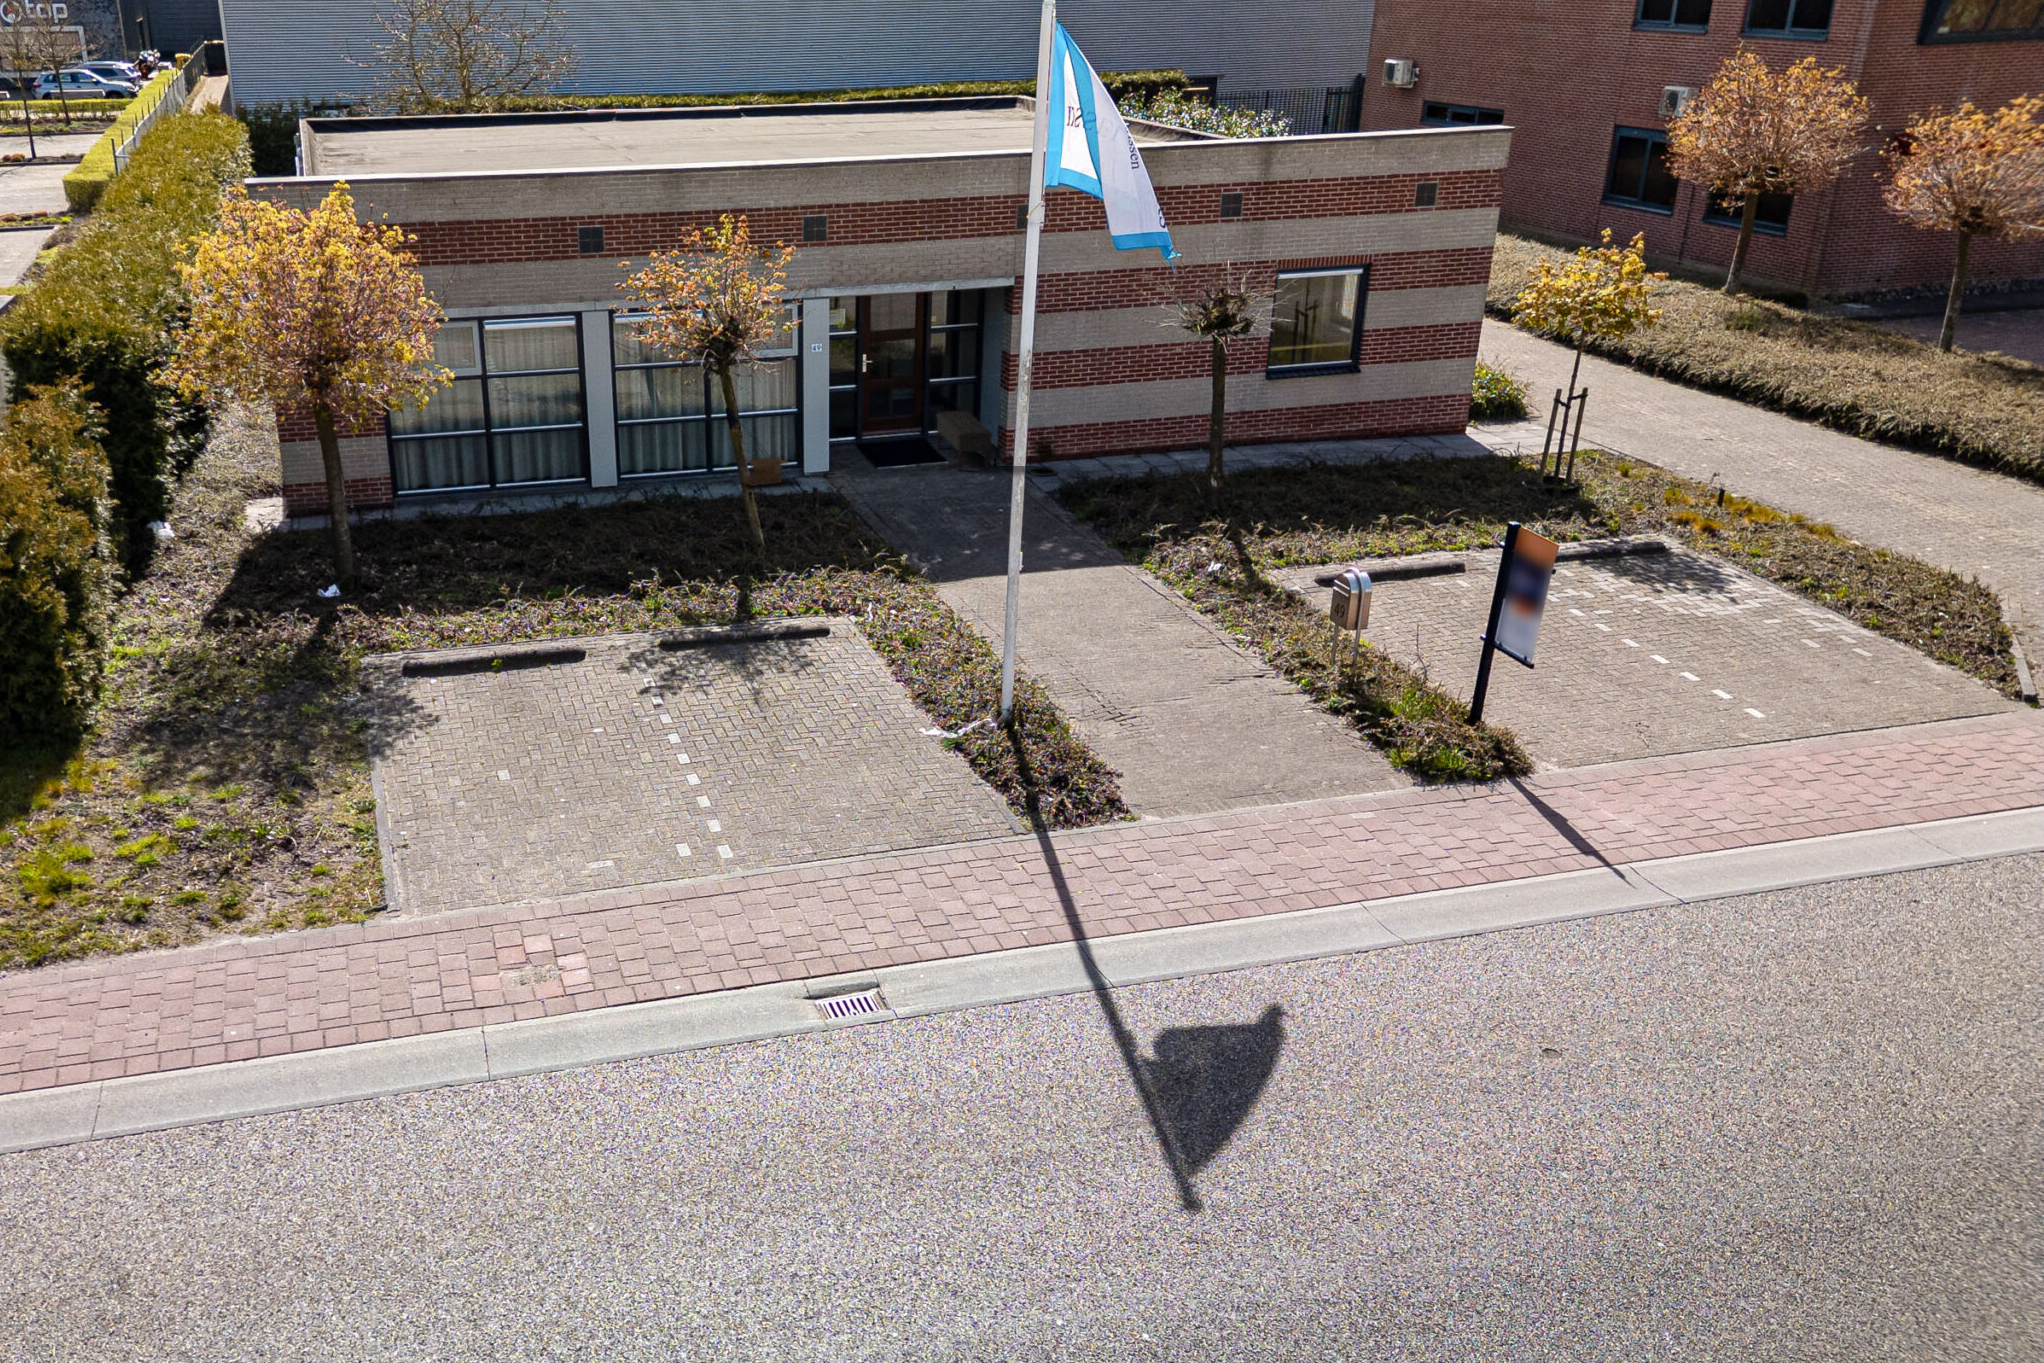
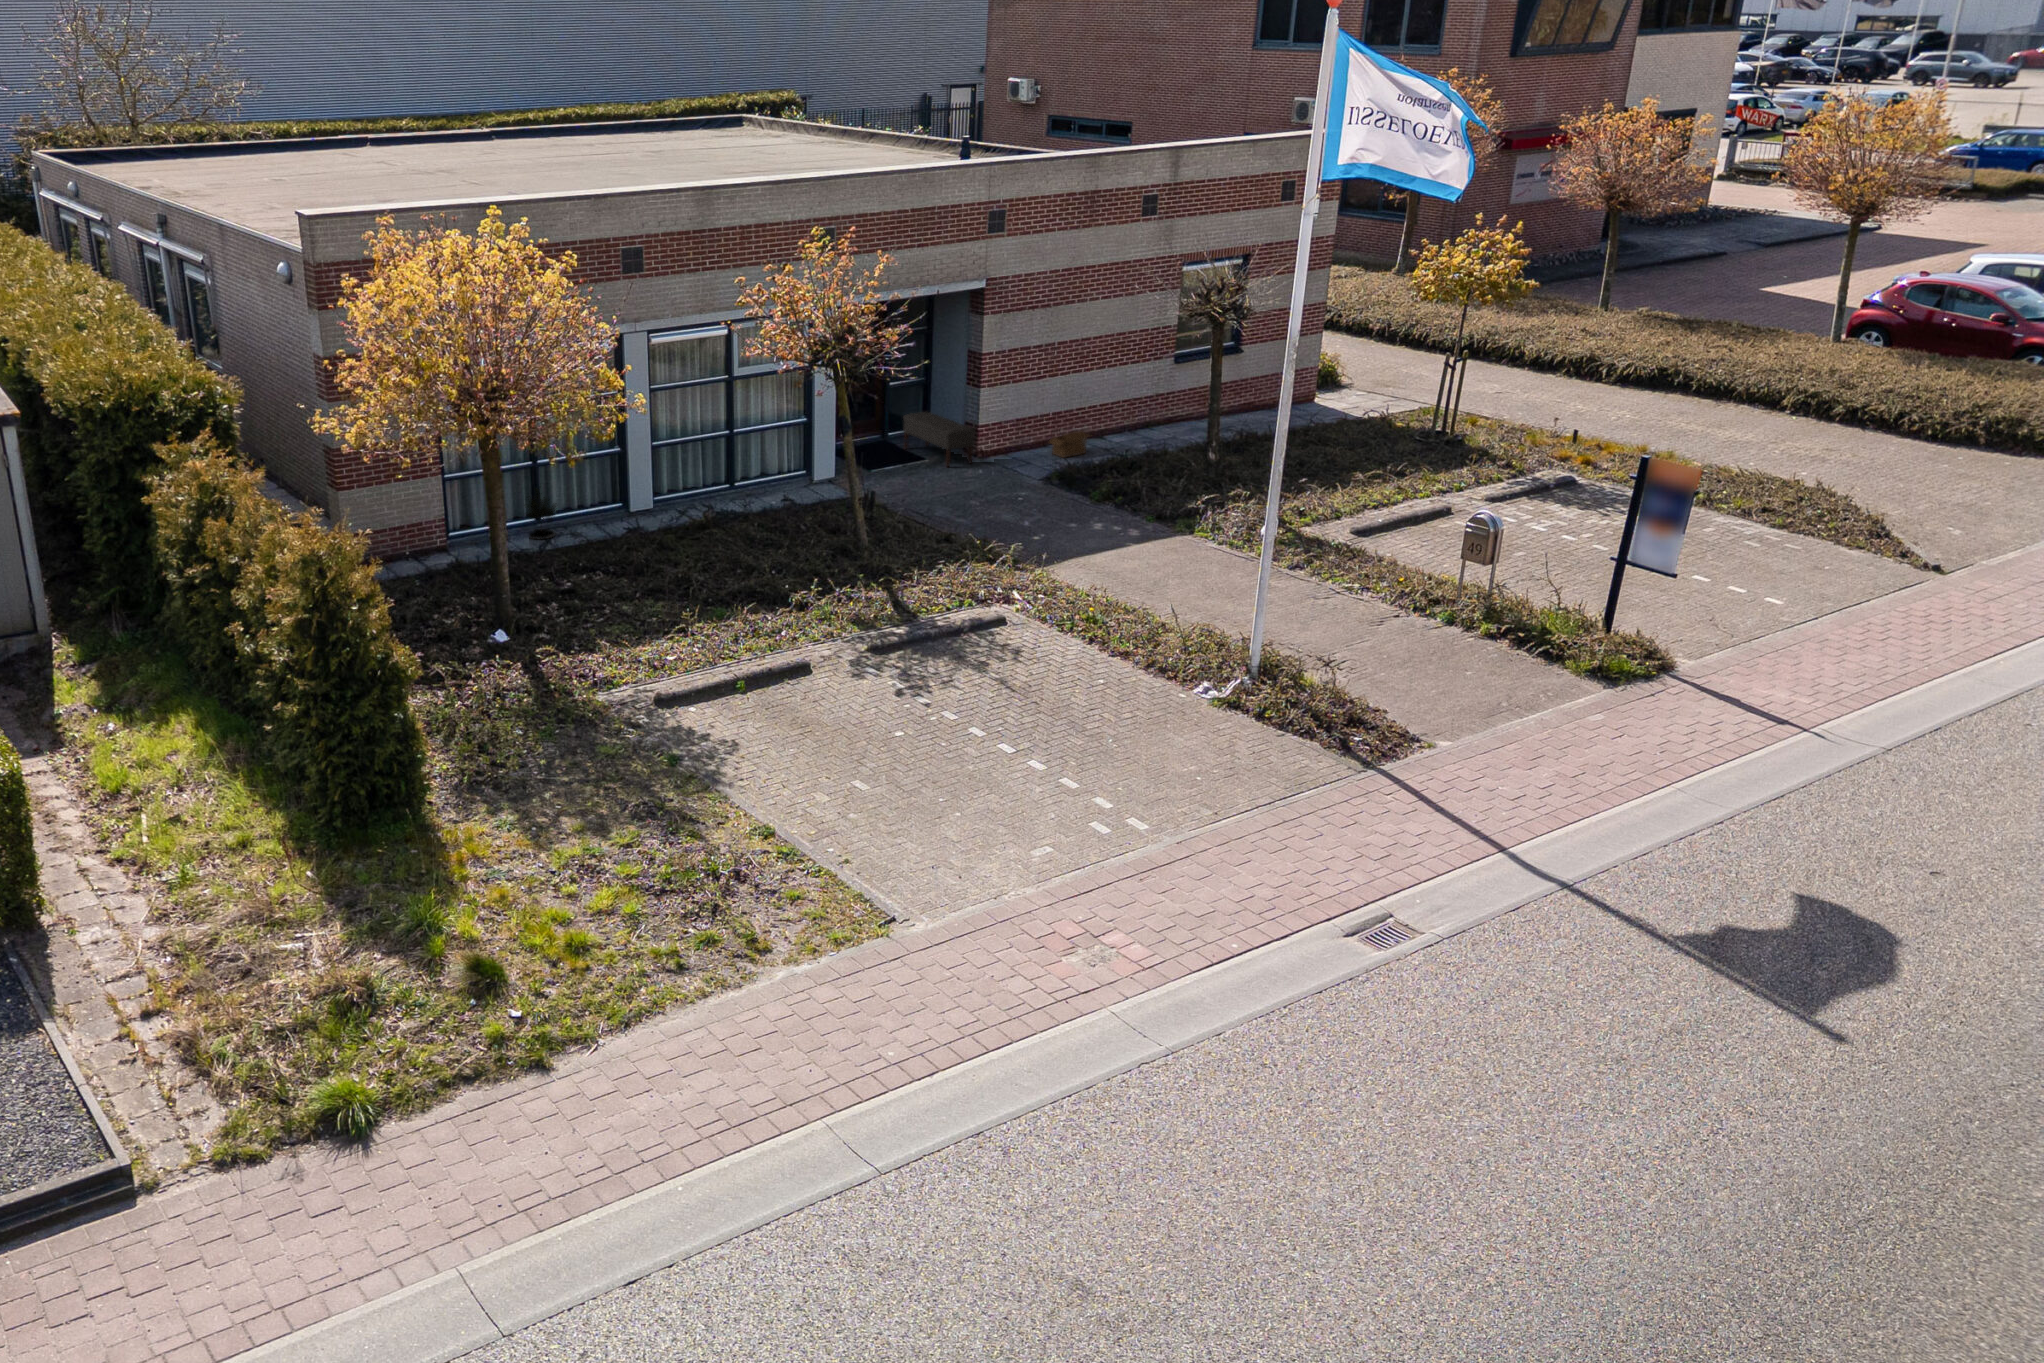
potted tree: present [1028,430,1056,476] -> present [526,488,557,539]
cardboard box: present [745,457,788,486] -> present [1049,430,1089,458]

